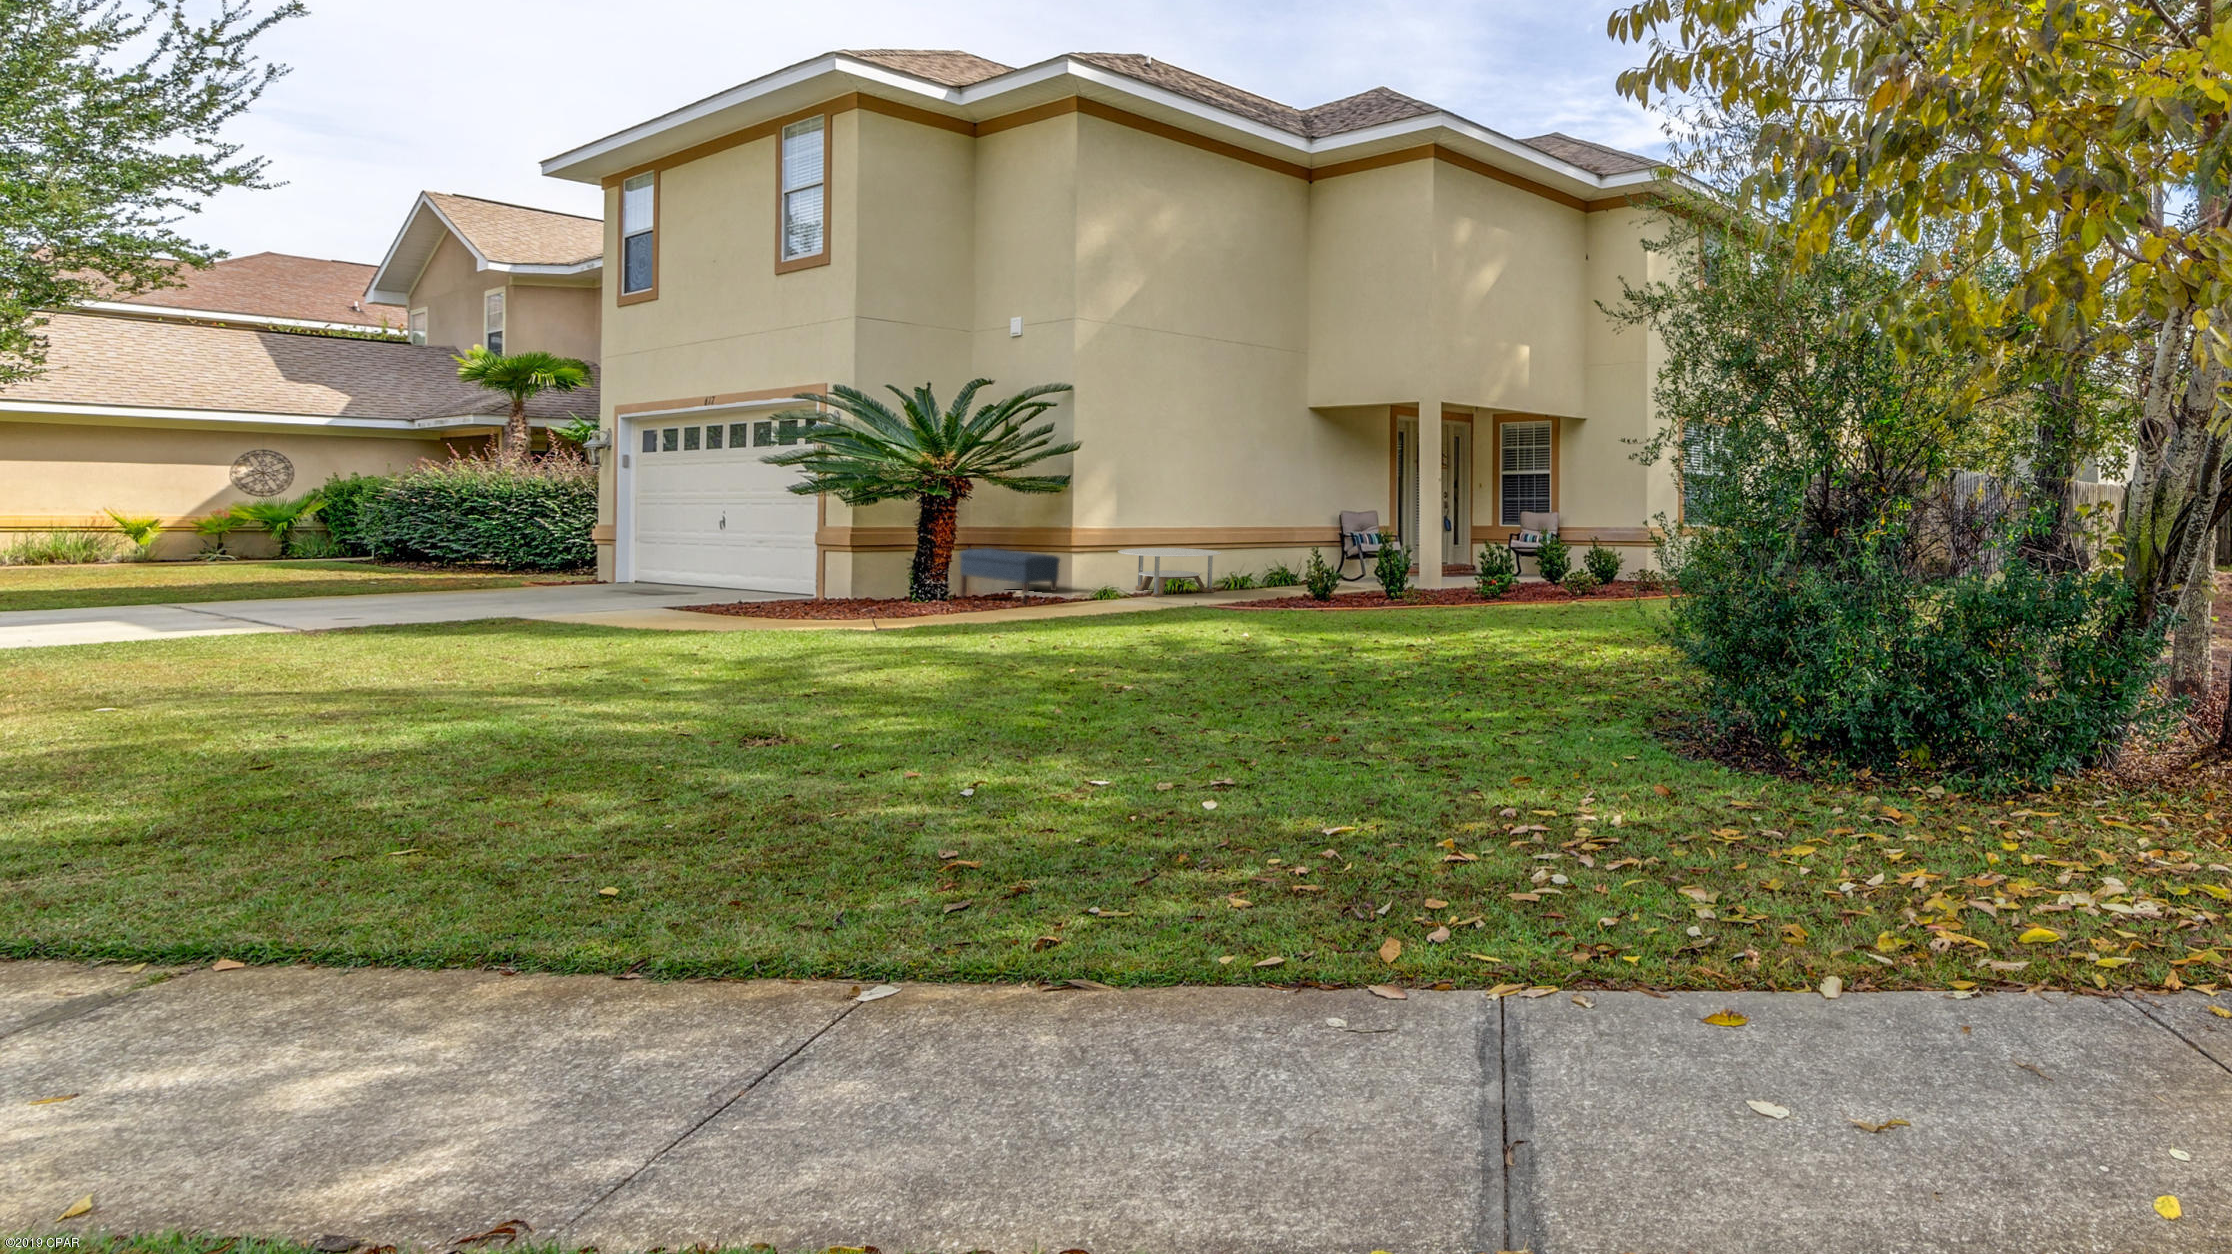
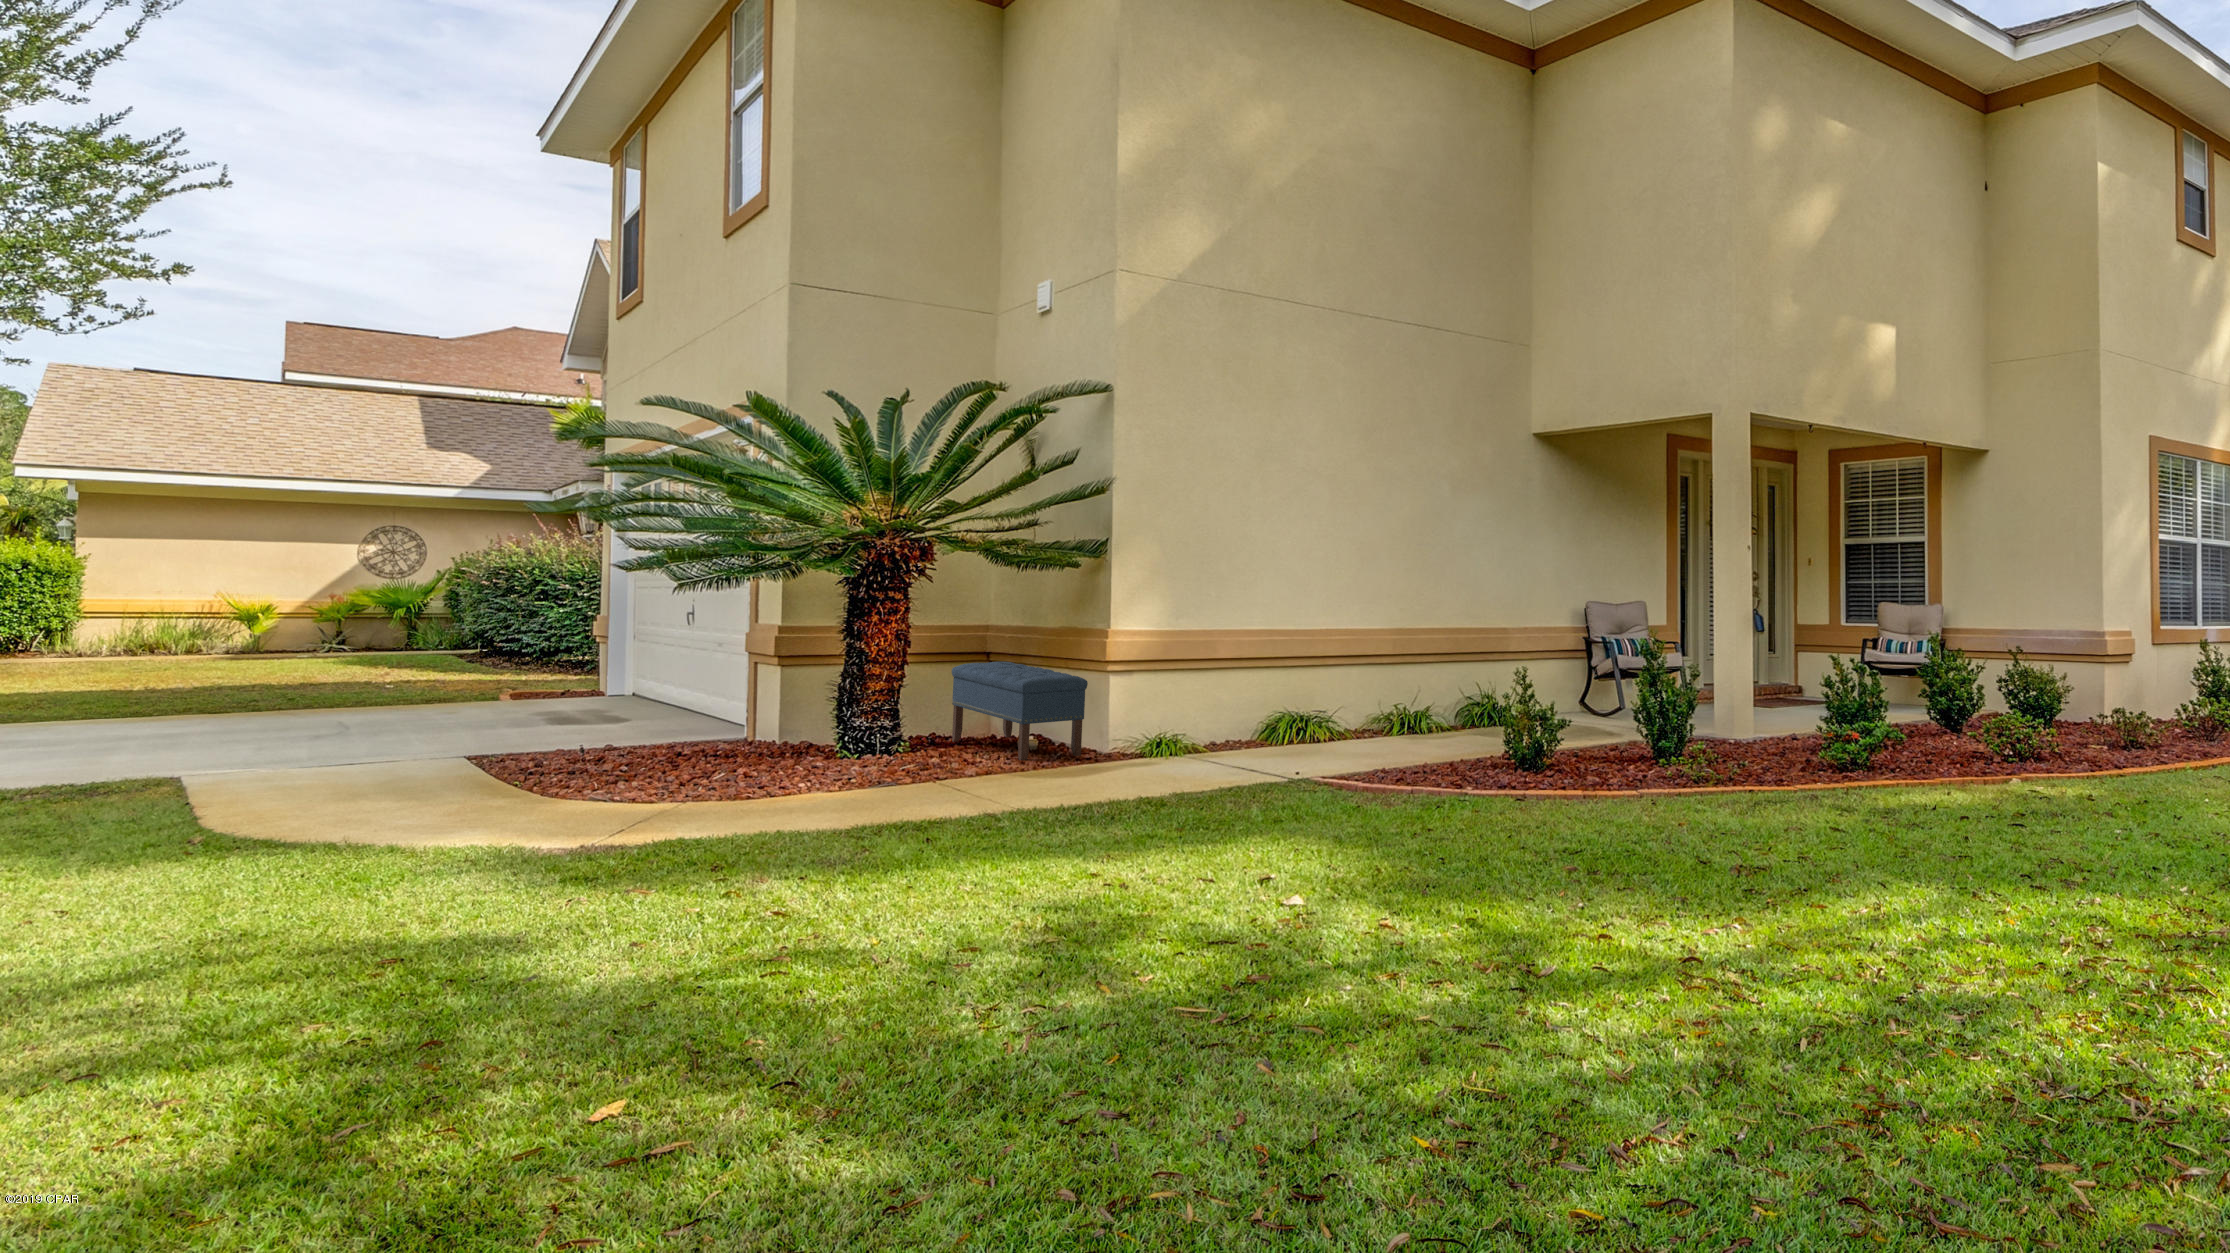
round table: present [1118,548,1221,597] -> none [1173,664,1345,754]

